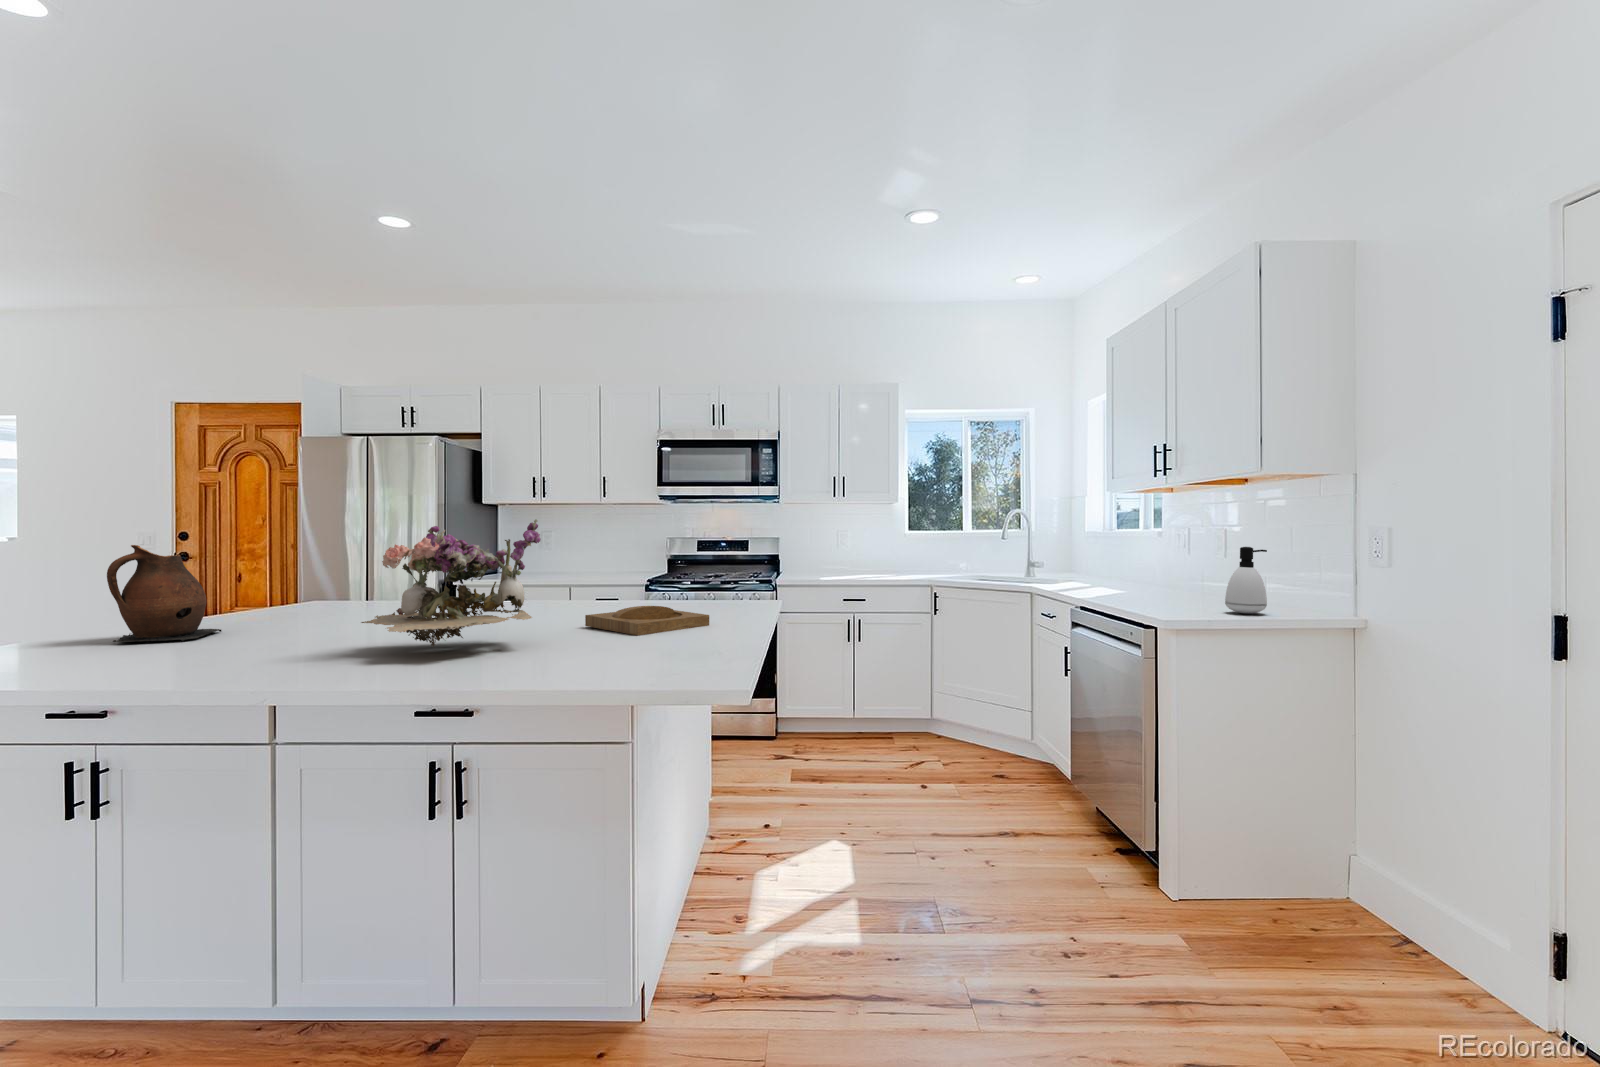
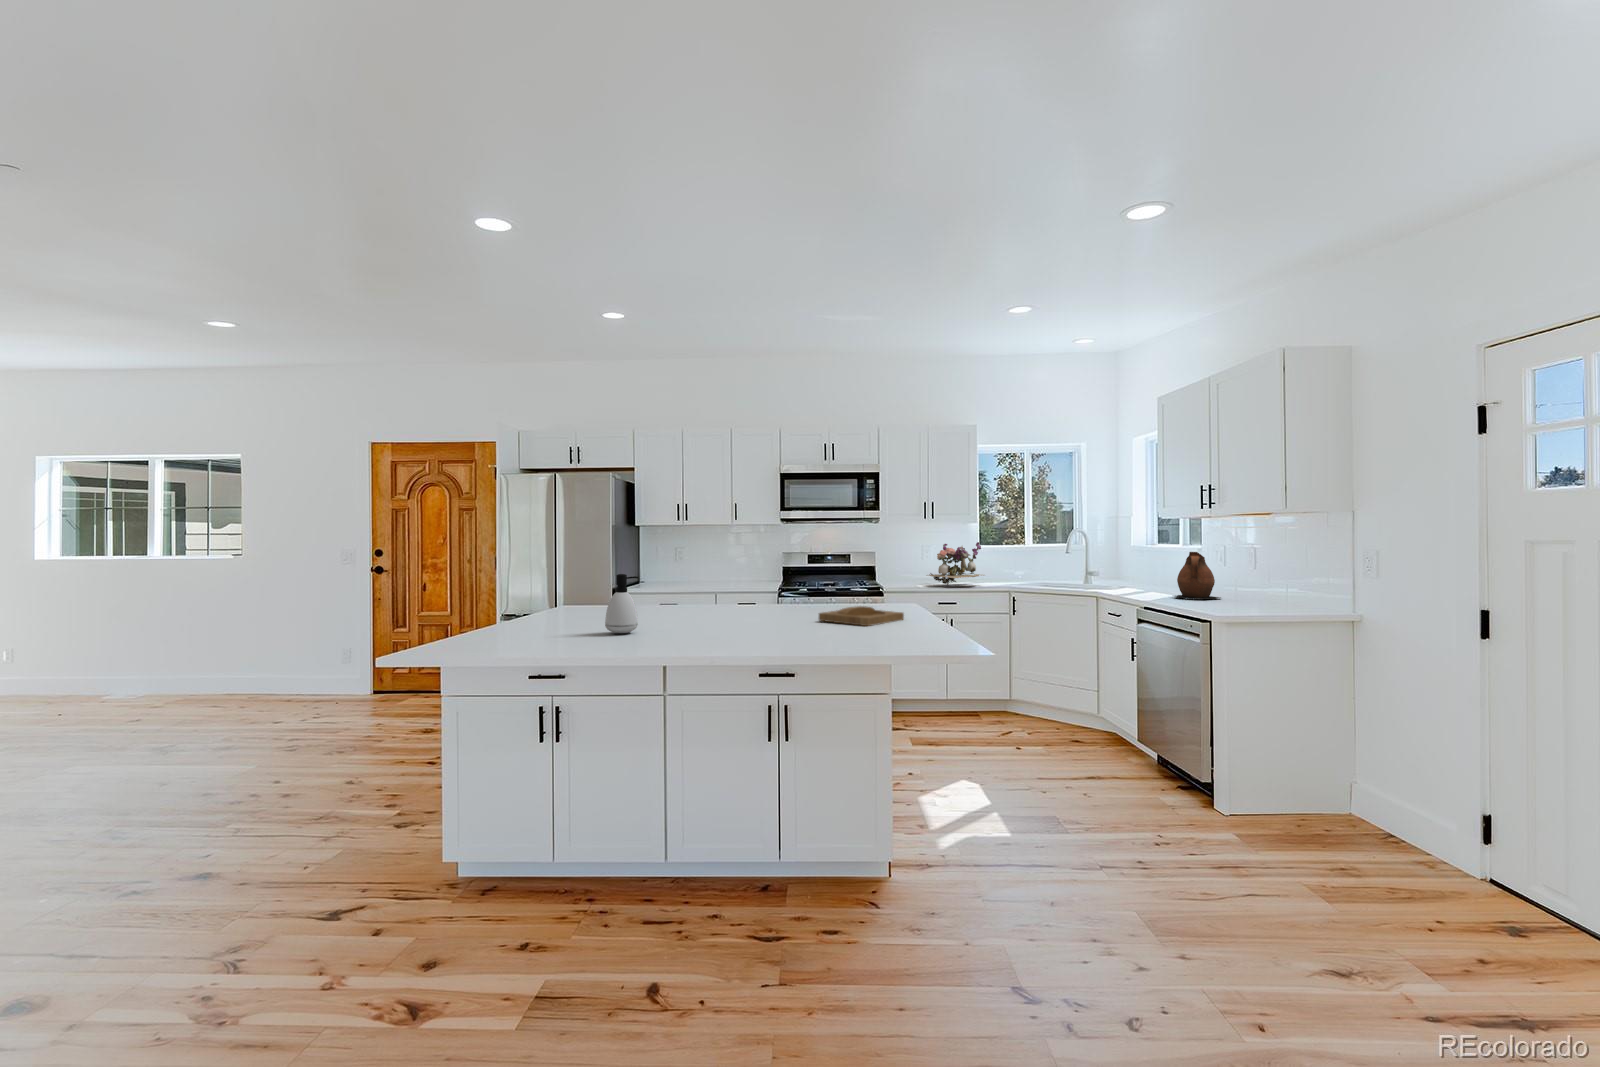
flower arrangement: present [361,519,541,647] -> present [929,542,984,585]
ceramic pitcher: present [107,545,221,642] -> present [1175,552,1221,599]
soap dispenser: present [1225,547,1267,614] -> present [605,574,639,633]

